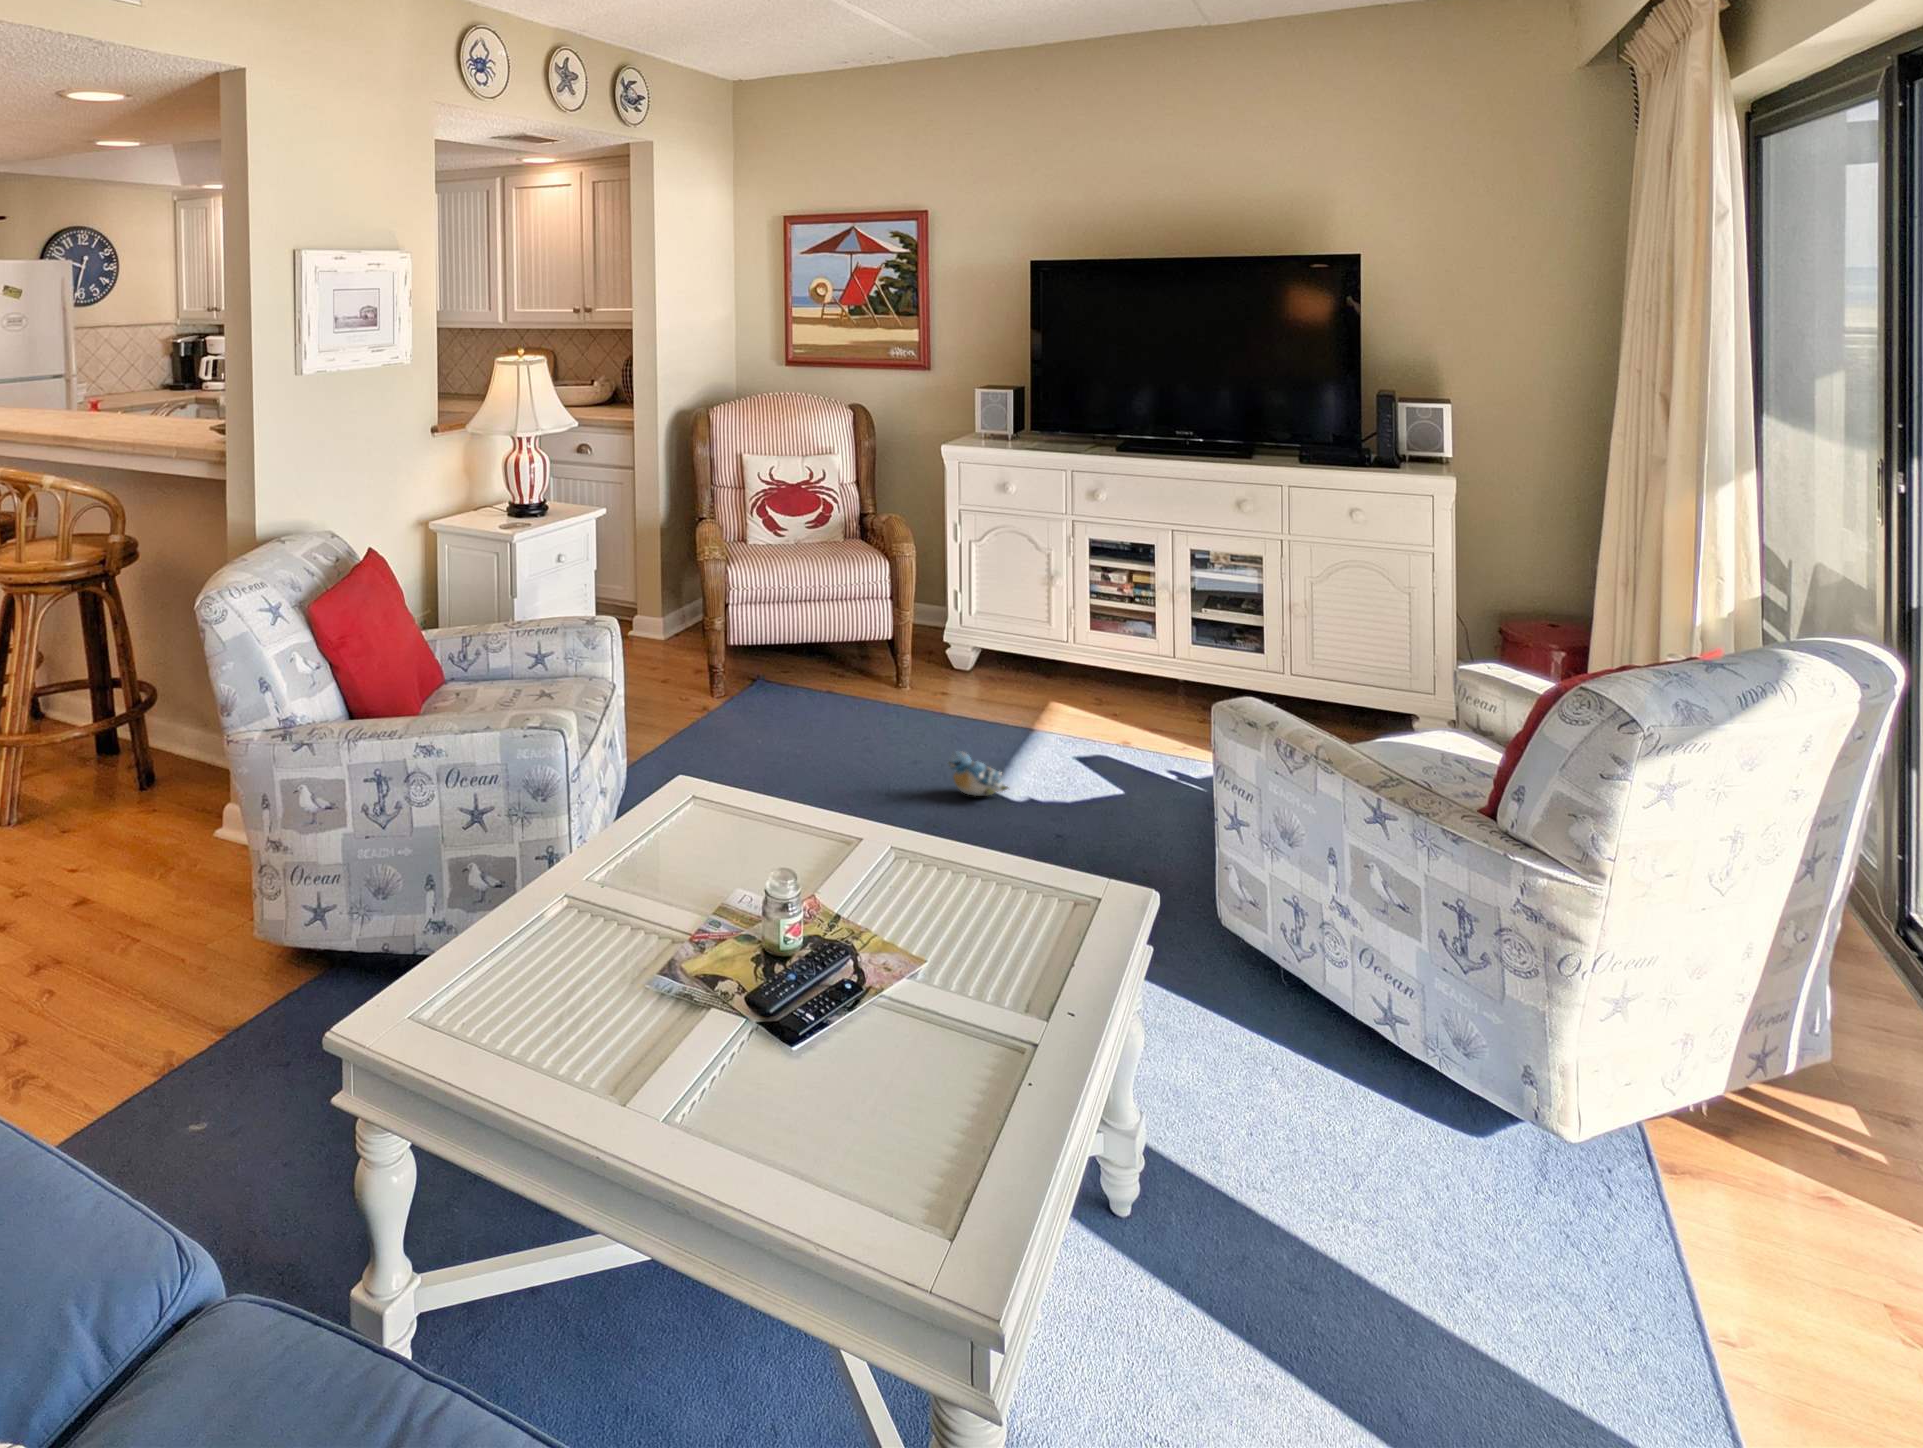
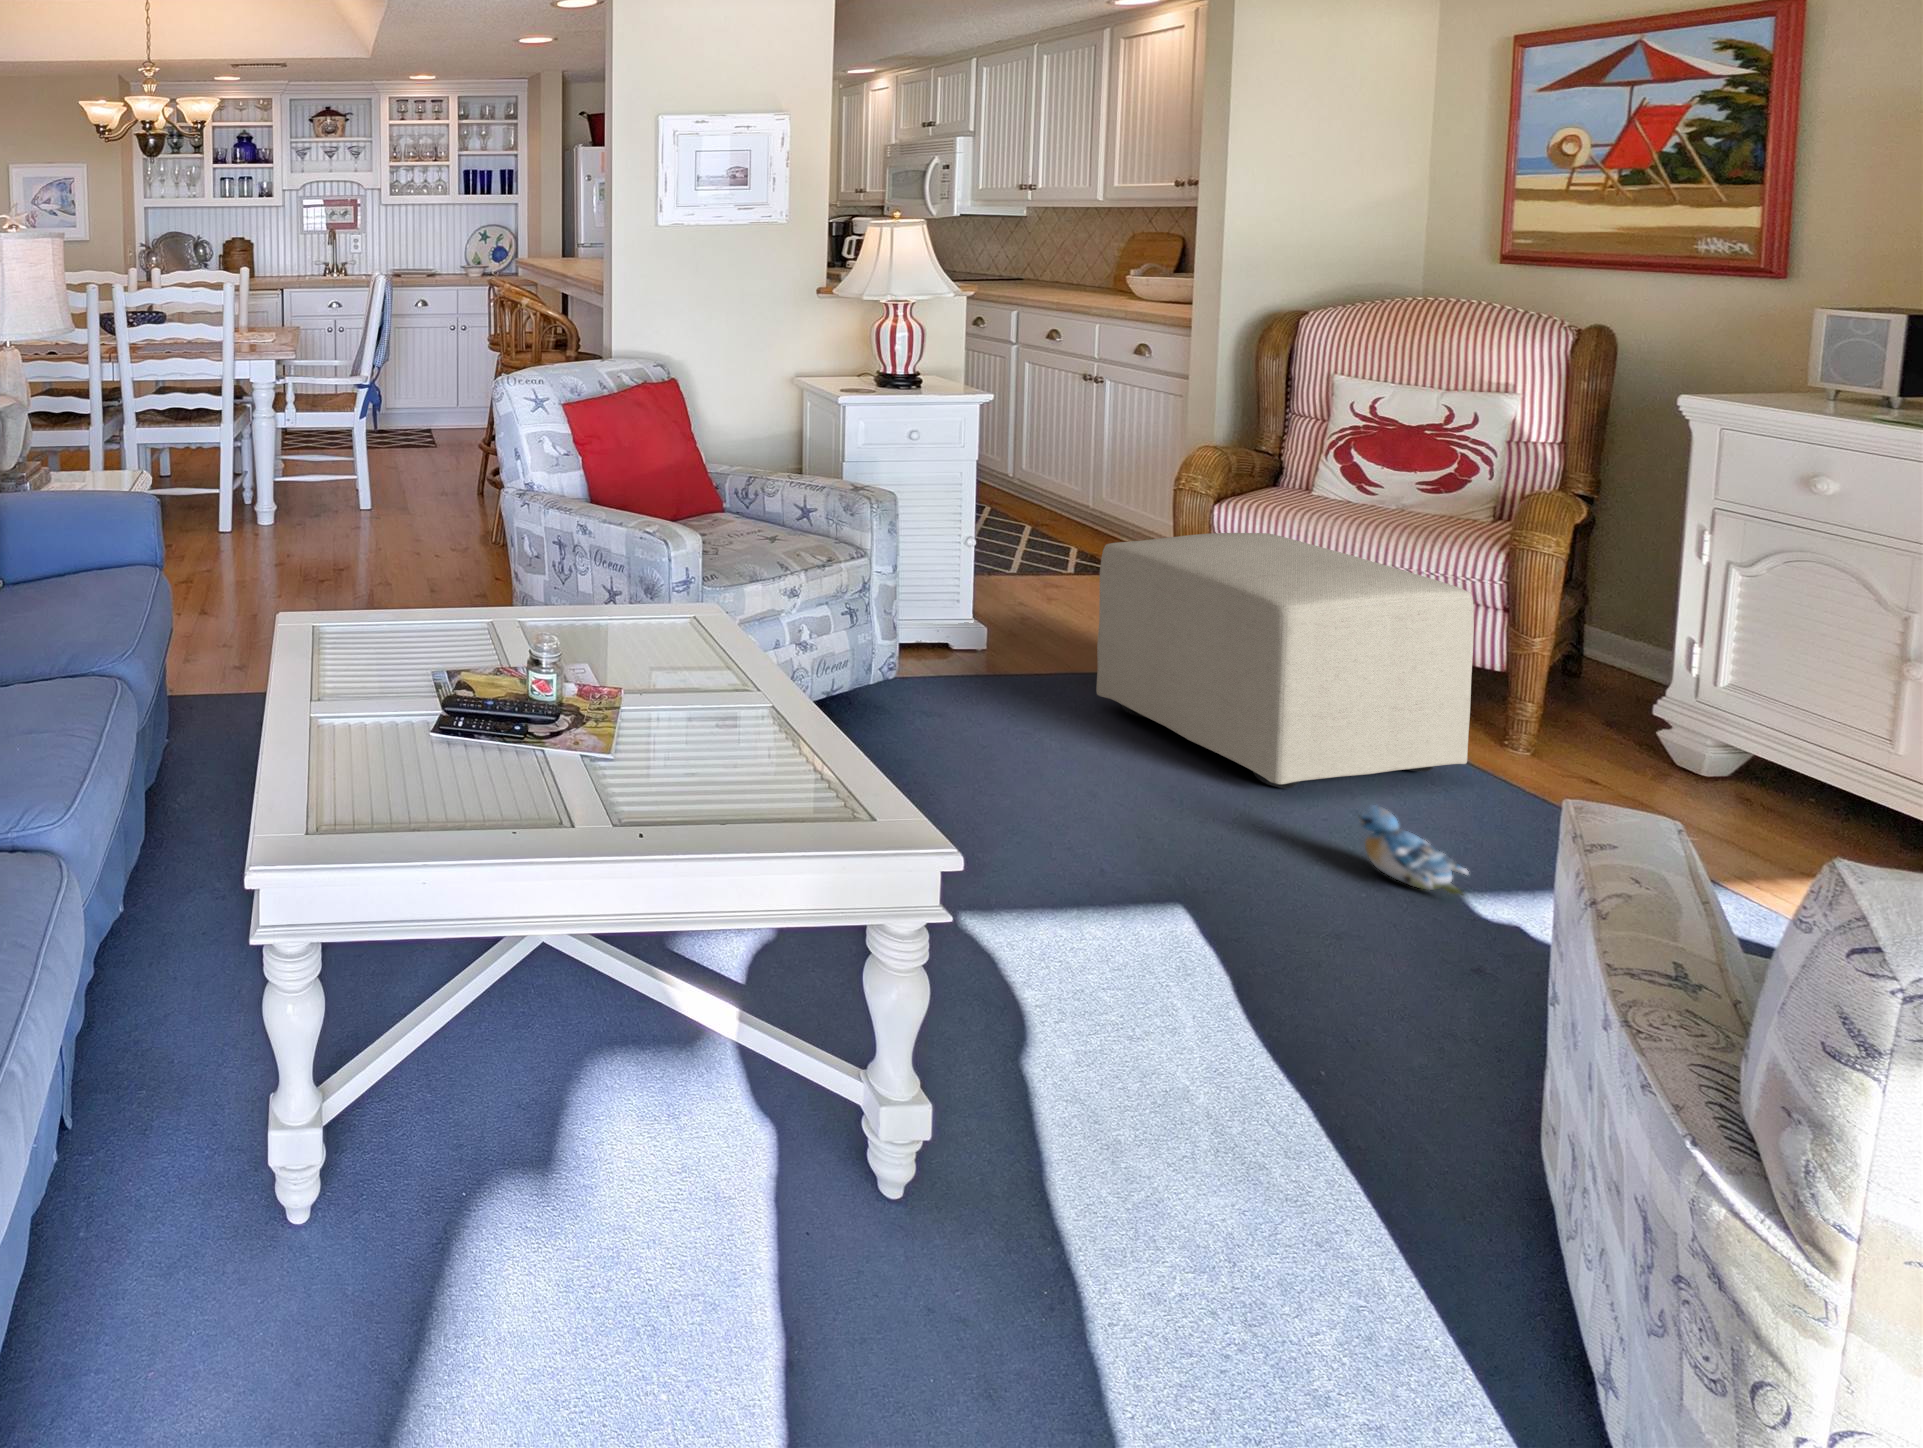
ottoman: none [718,579,914,764] -> present [1096,533,1474,789]

